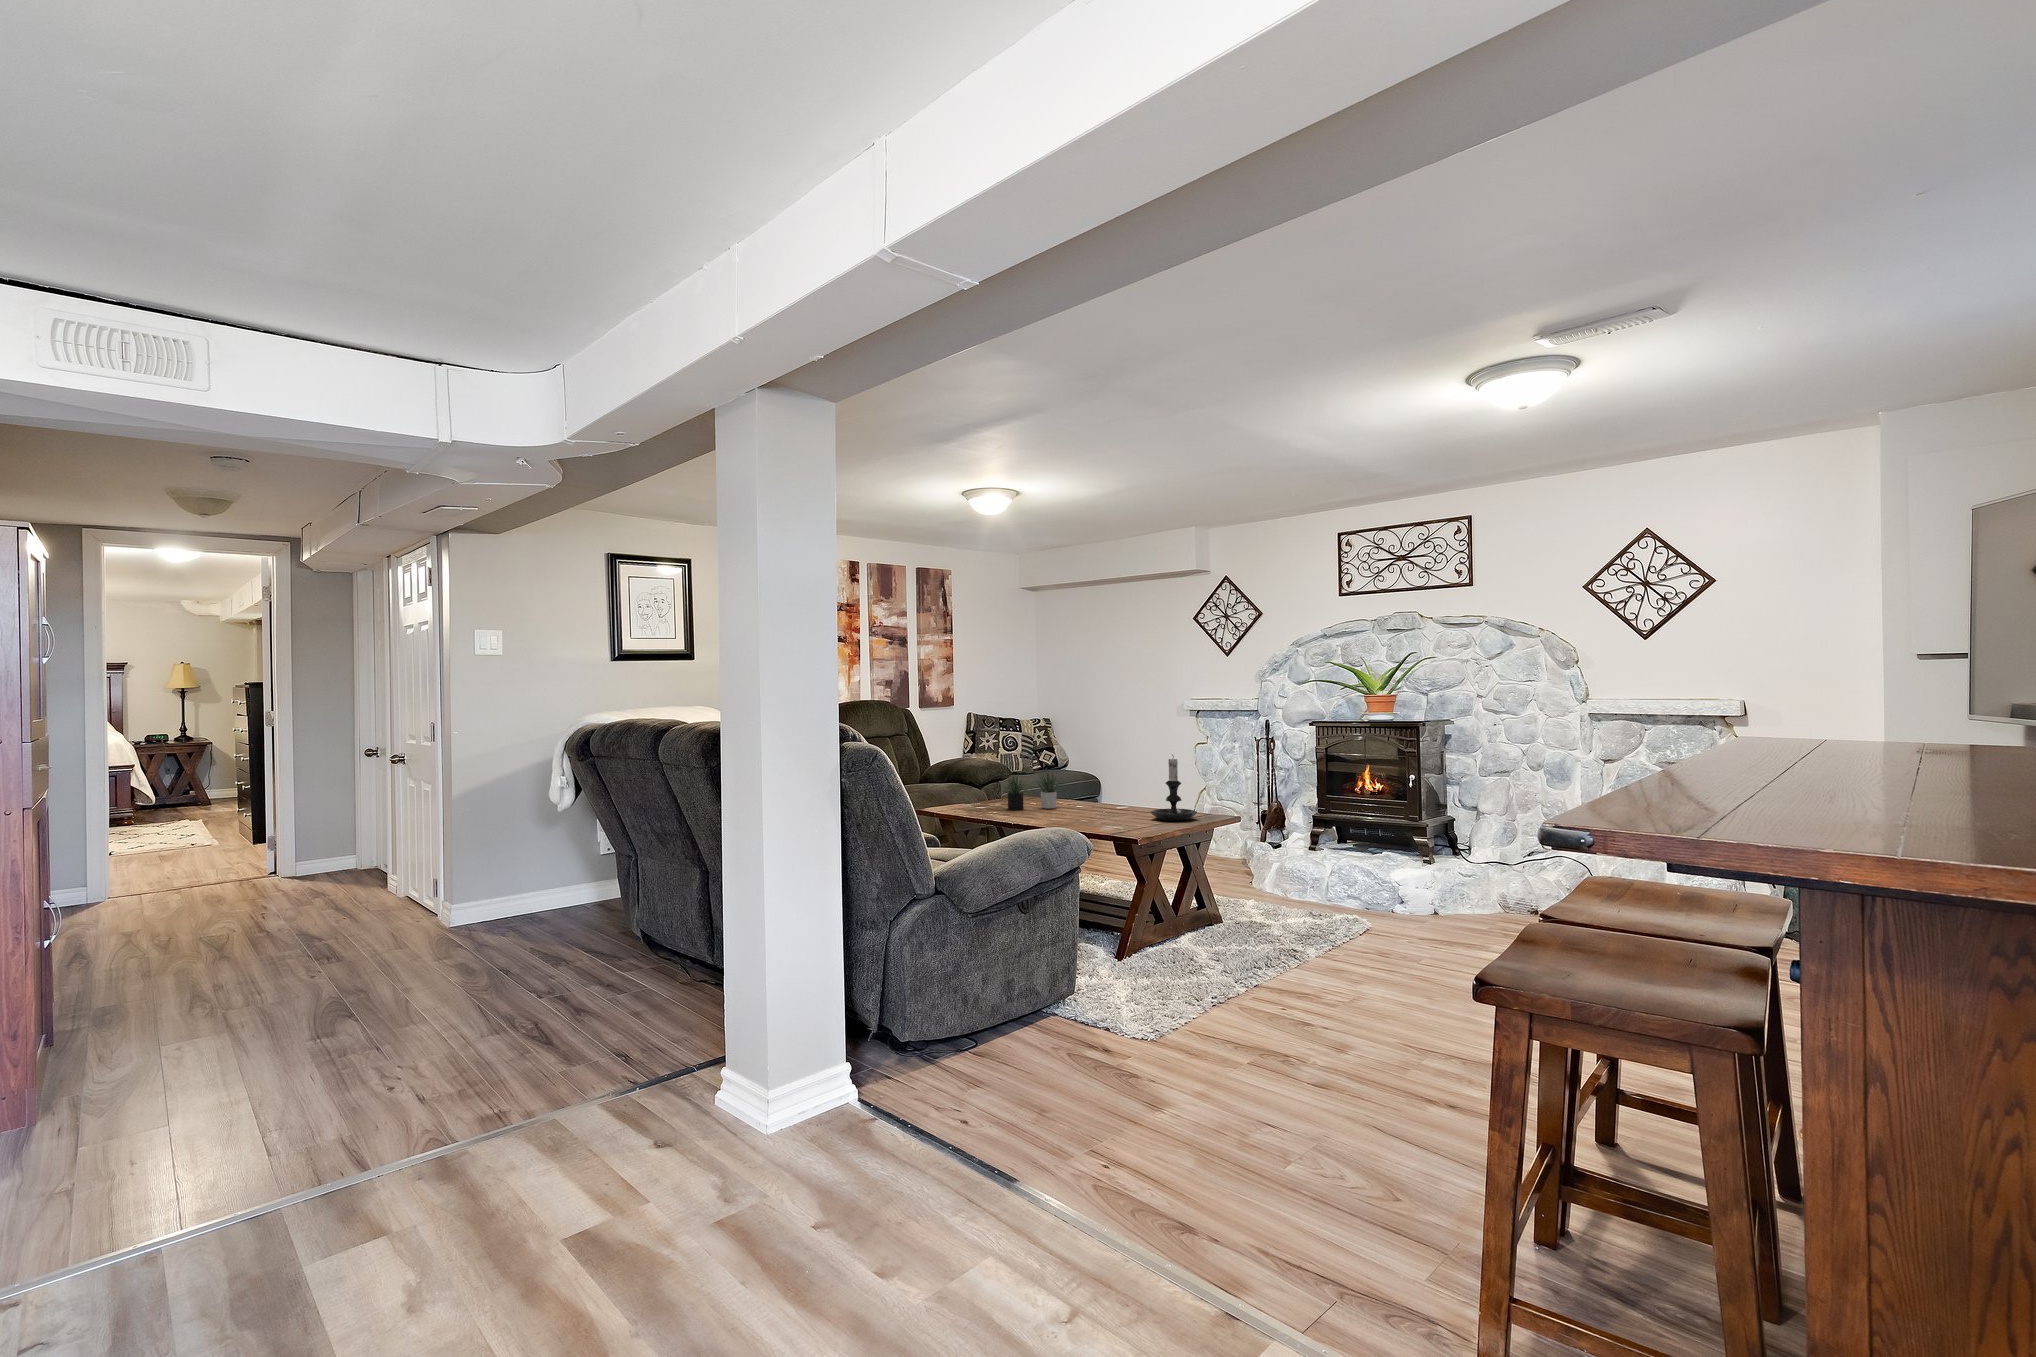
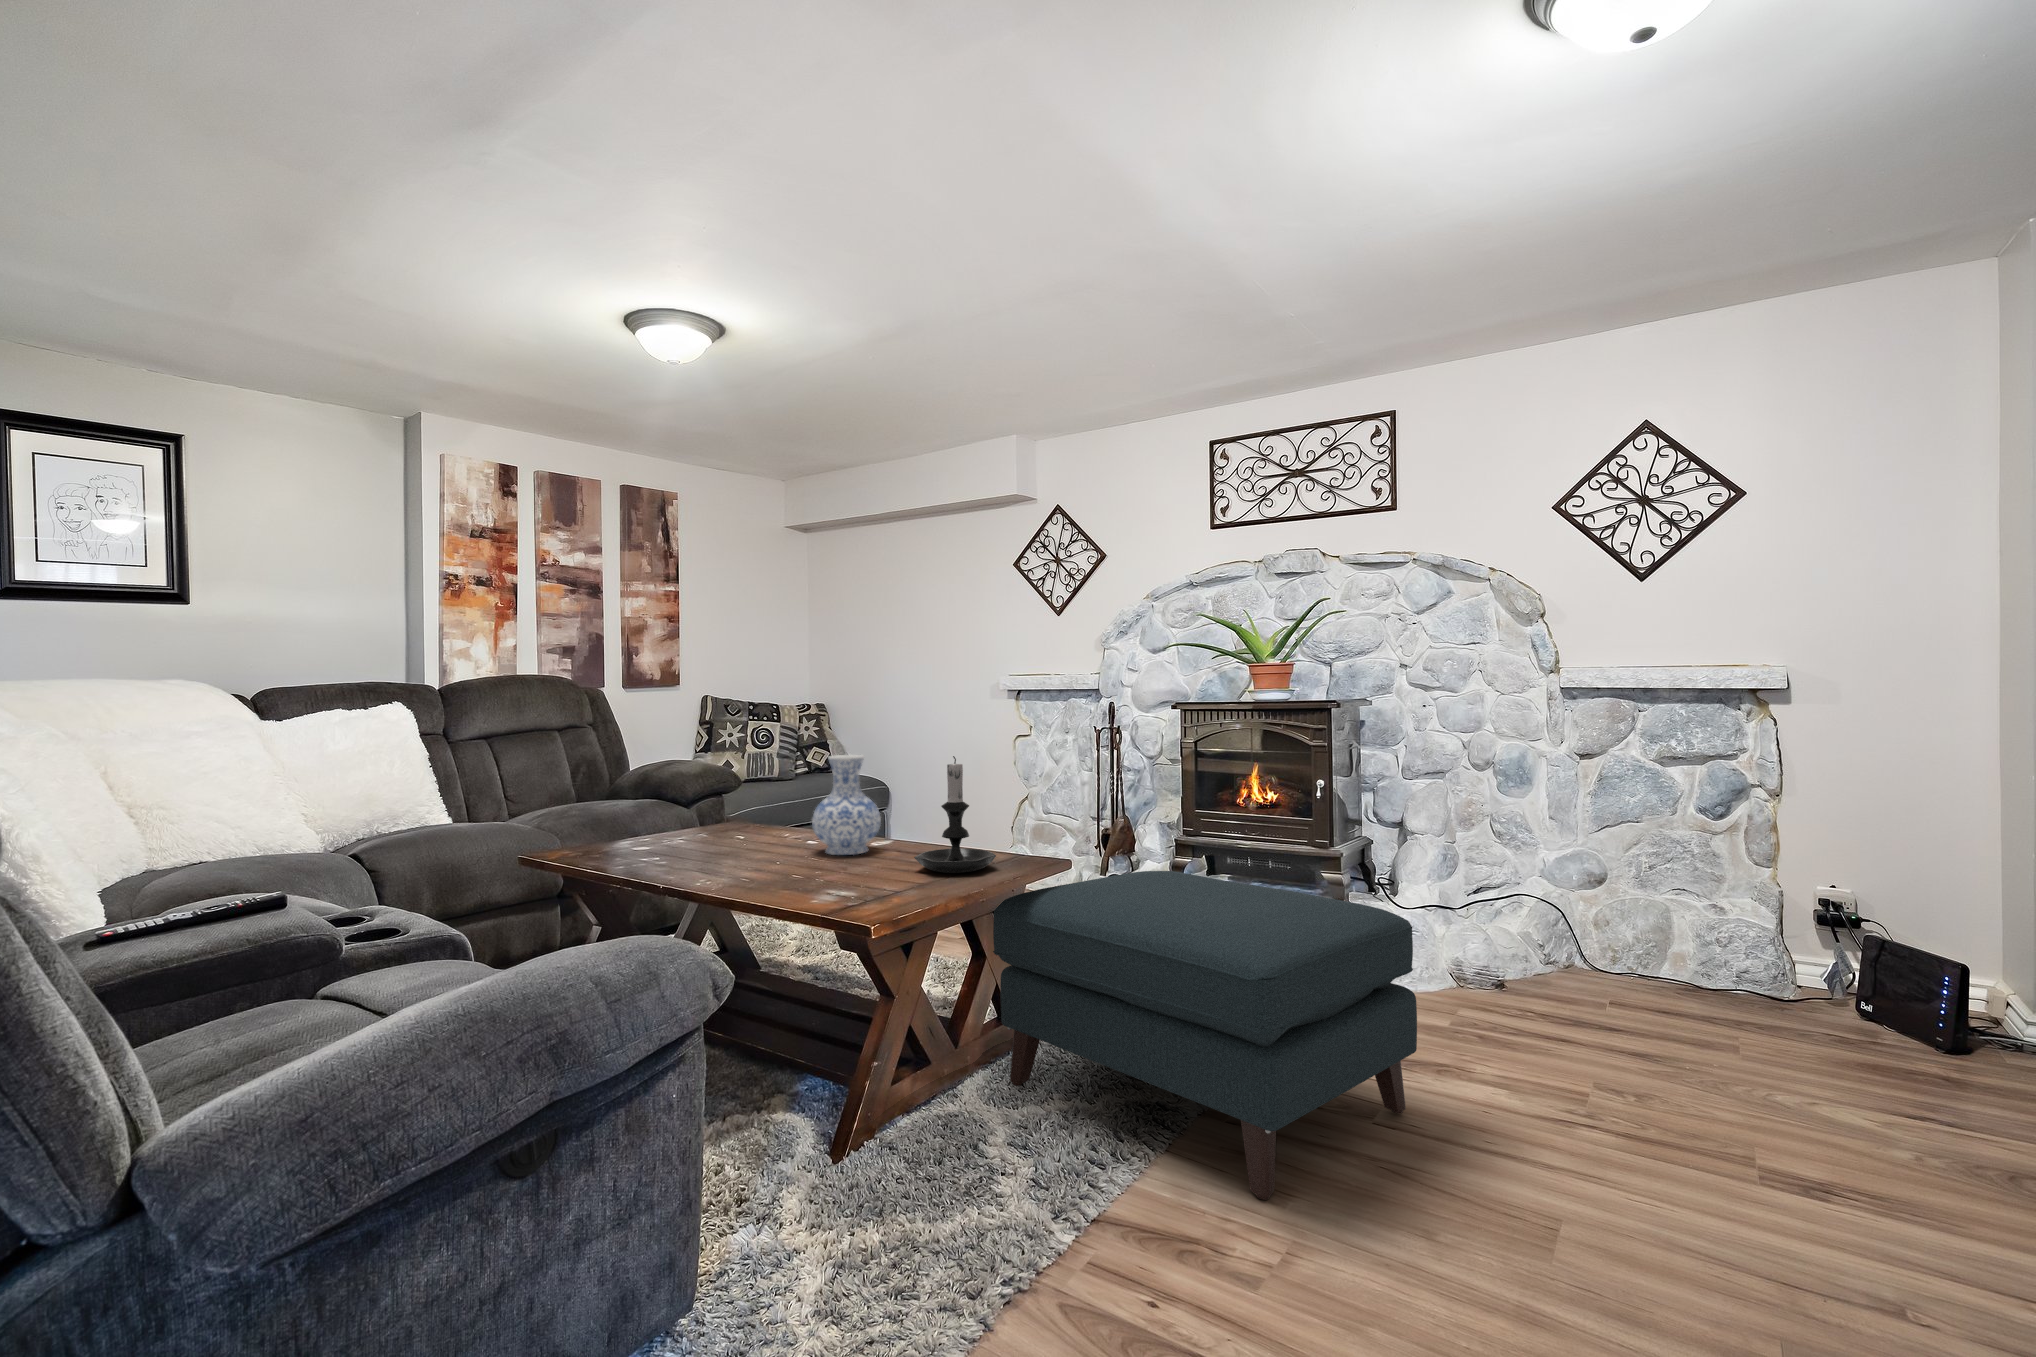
vase: none [1085,754,1125,812] -> present [812,755,881,855]
succulent plant: present [1002,772,1063,810] -> none [662,783,785,854]
ottoman: none [1197,826,1445,983] -> present [993,871,1417,1200]

